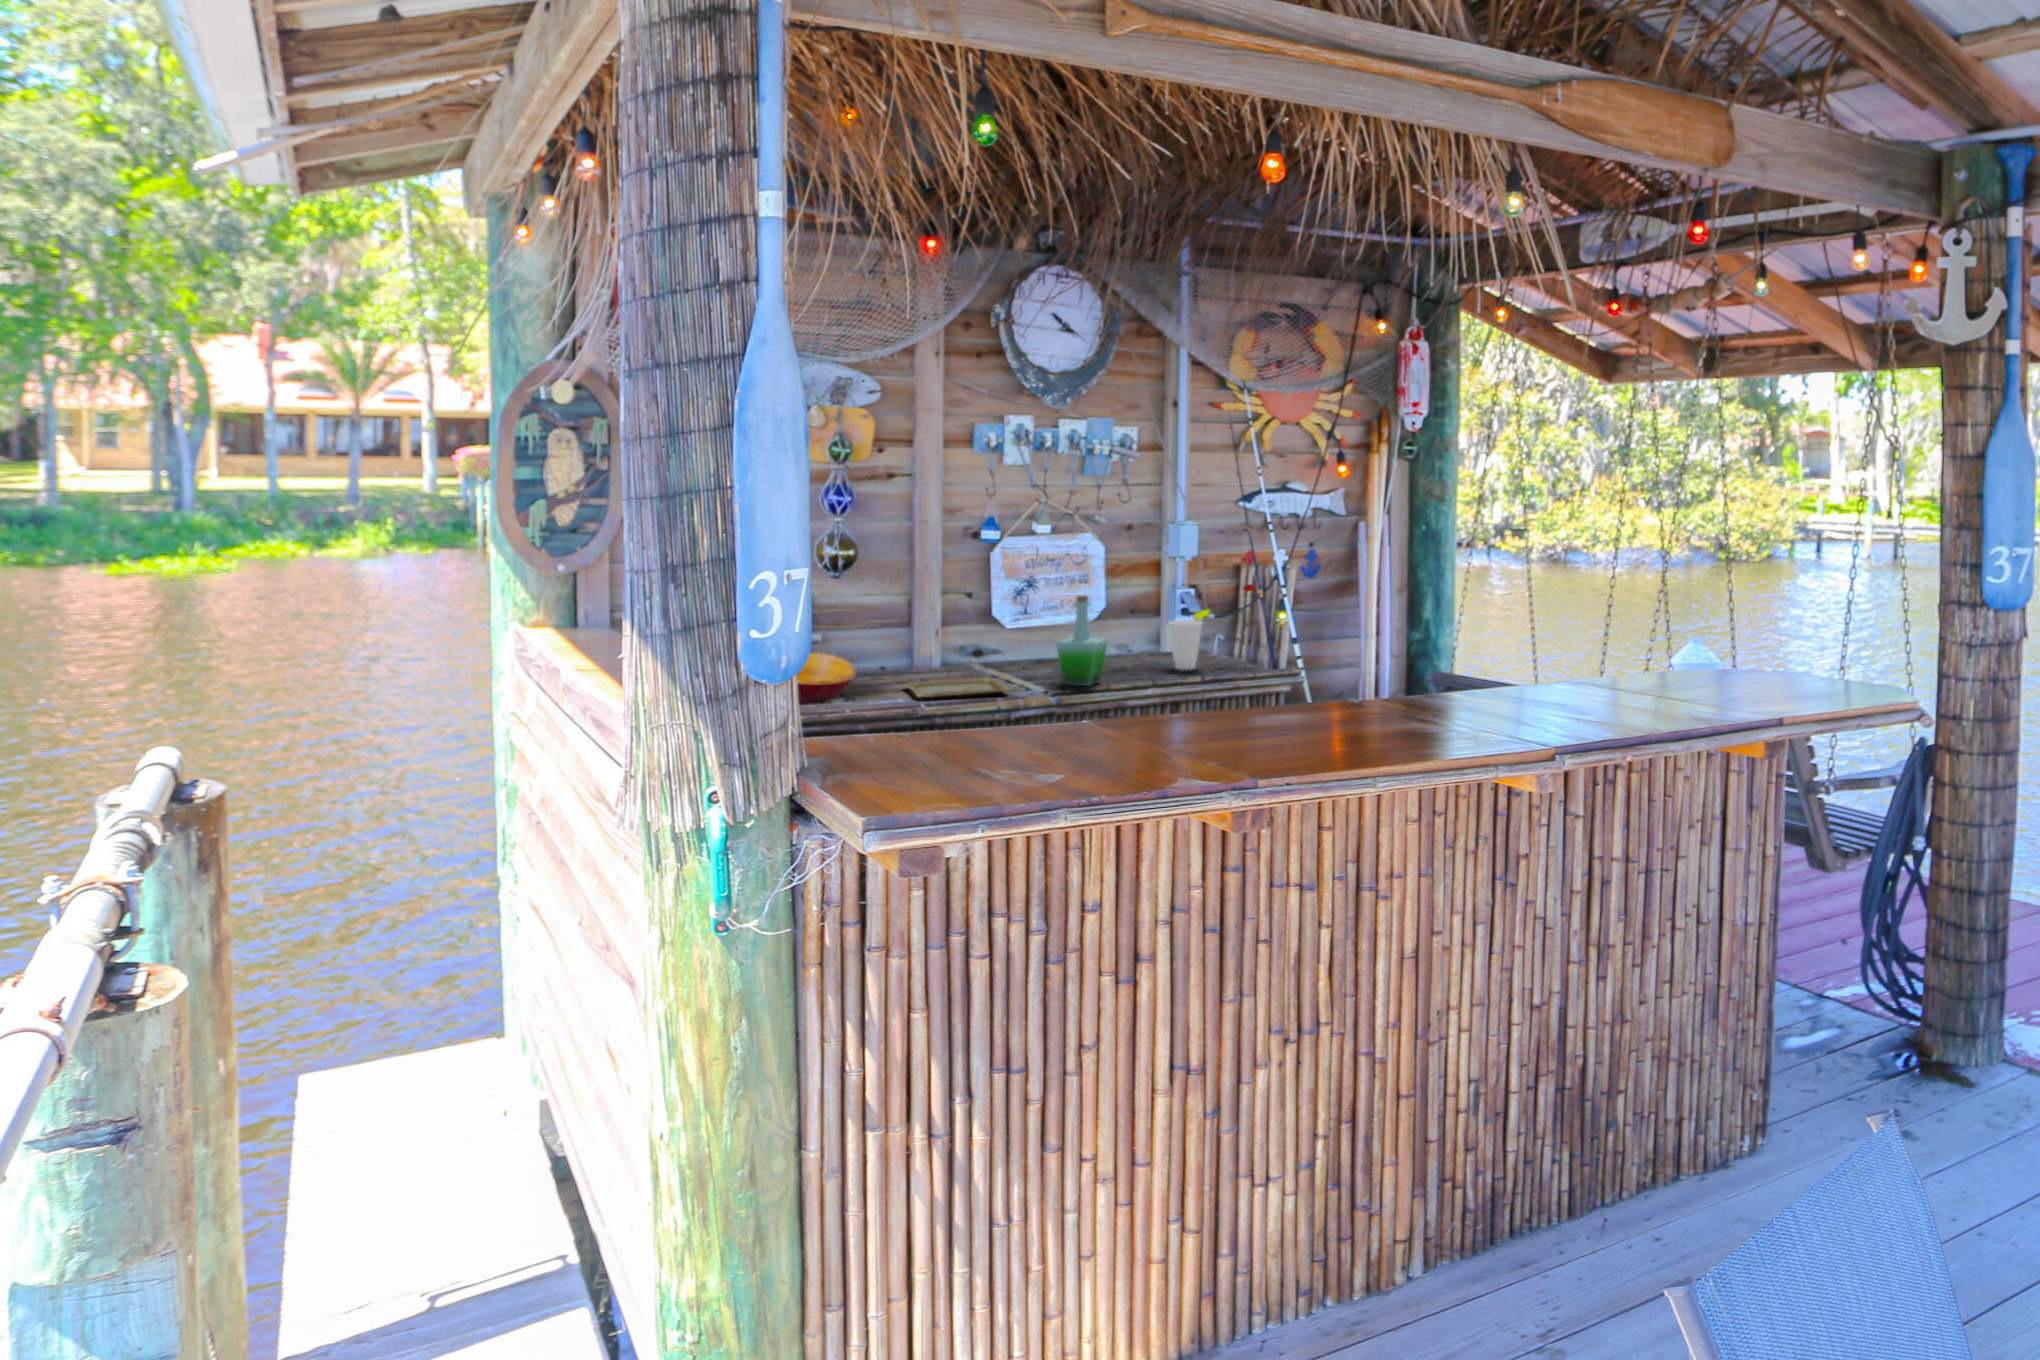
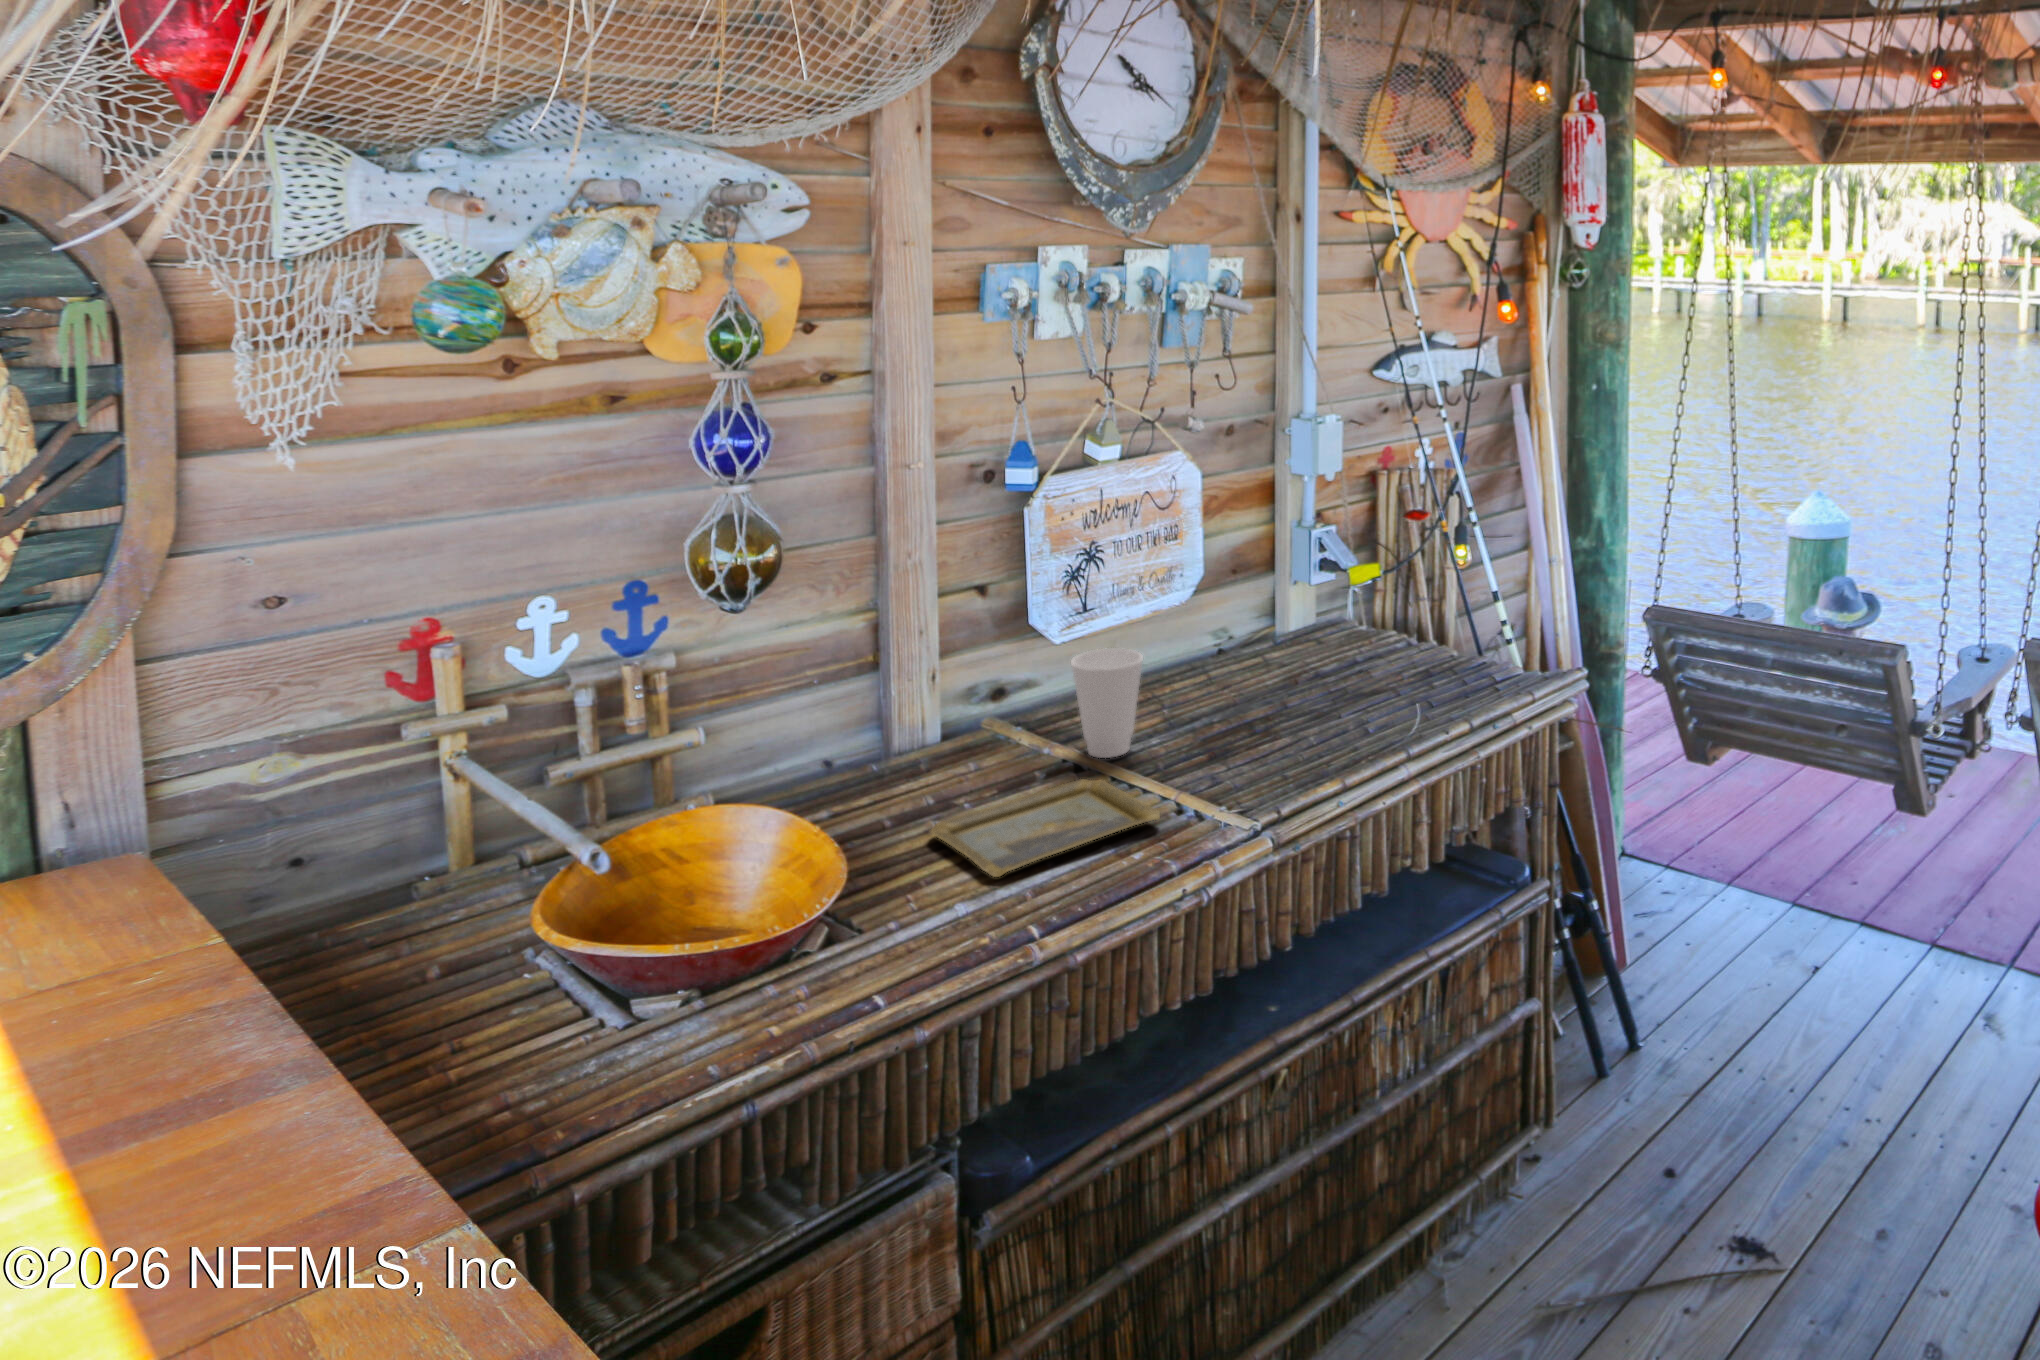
bottle: present [1056,595,1108,686] -> none [1214,594,1293,769]
cup: present [1169,620,1202,670] -> present [1071,648,1143,758]

